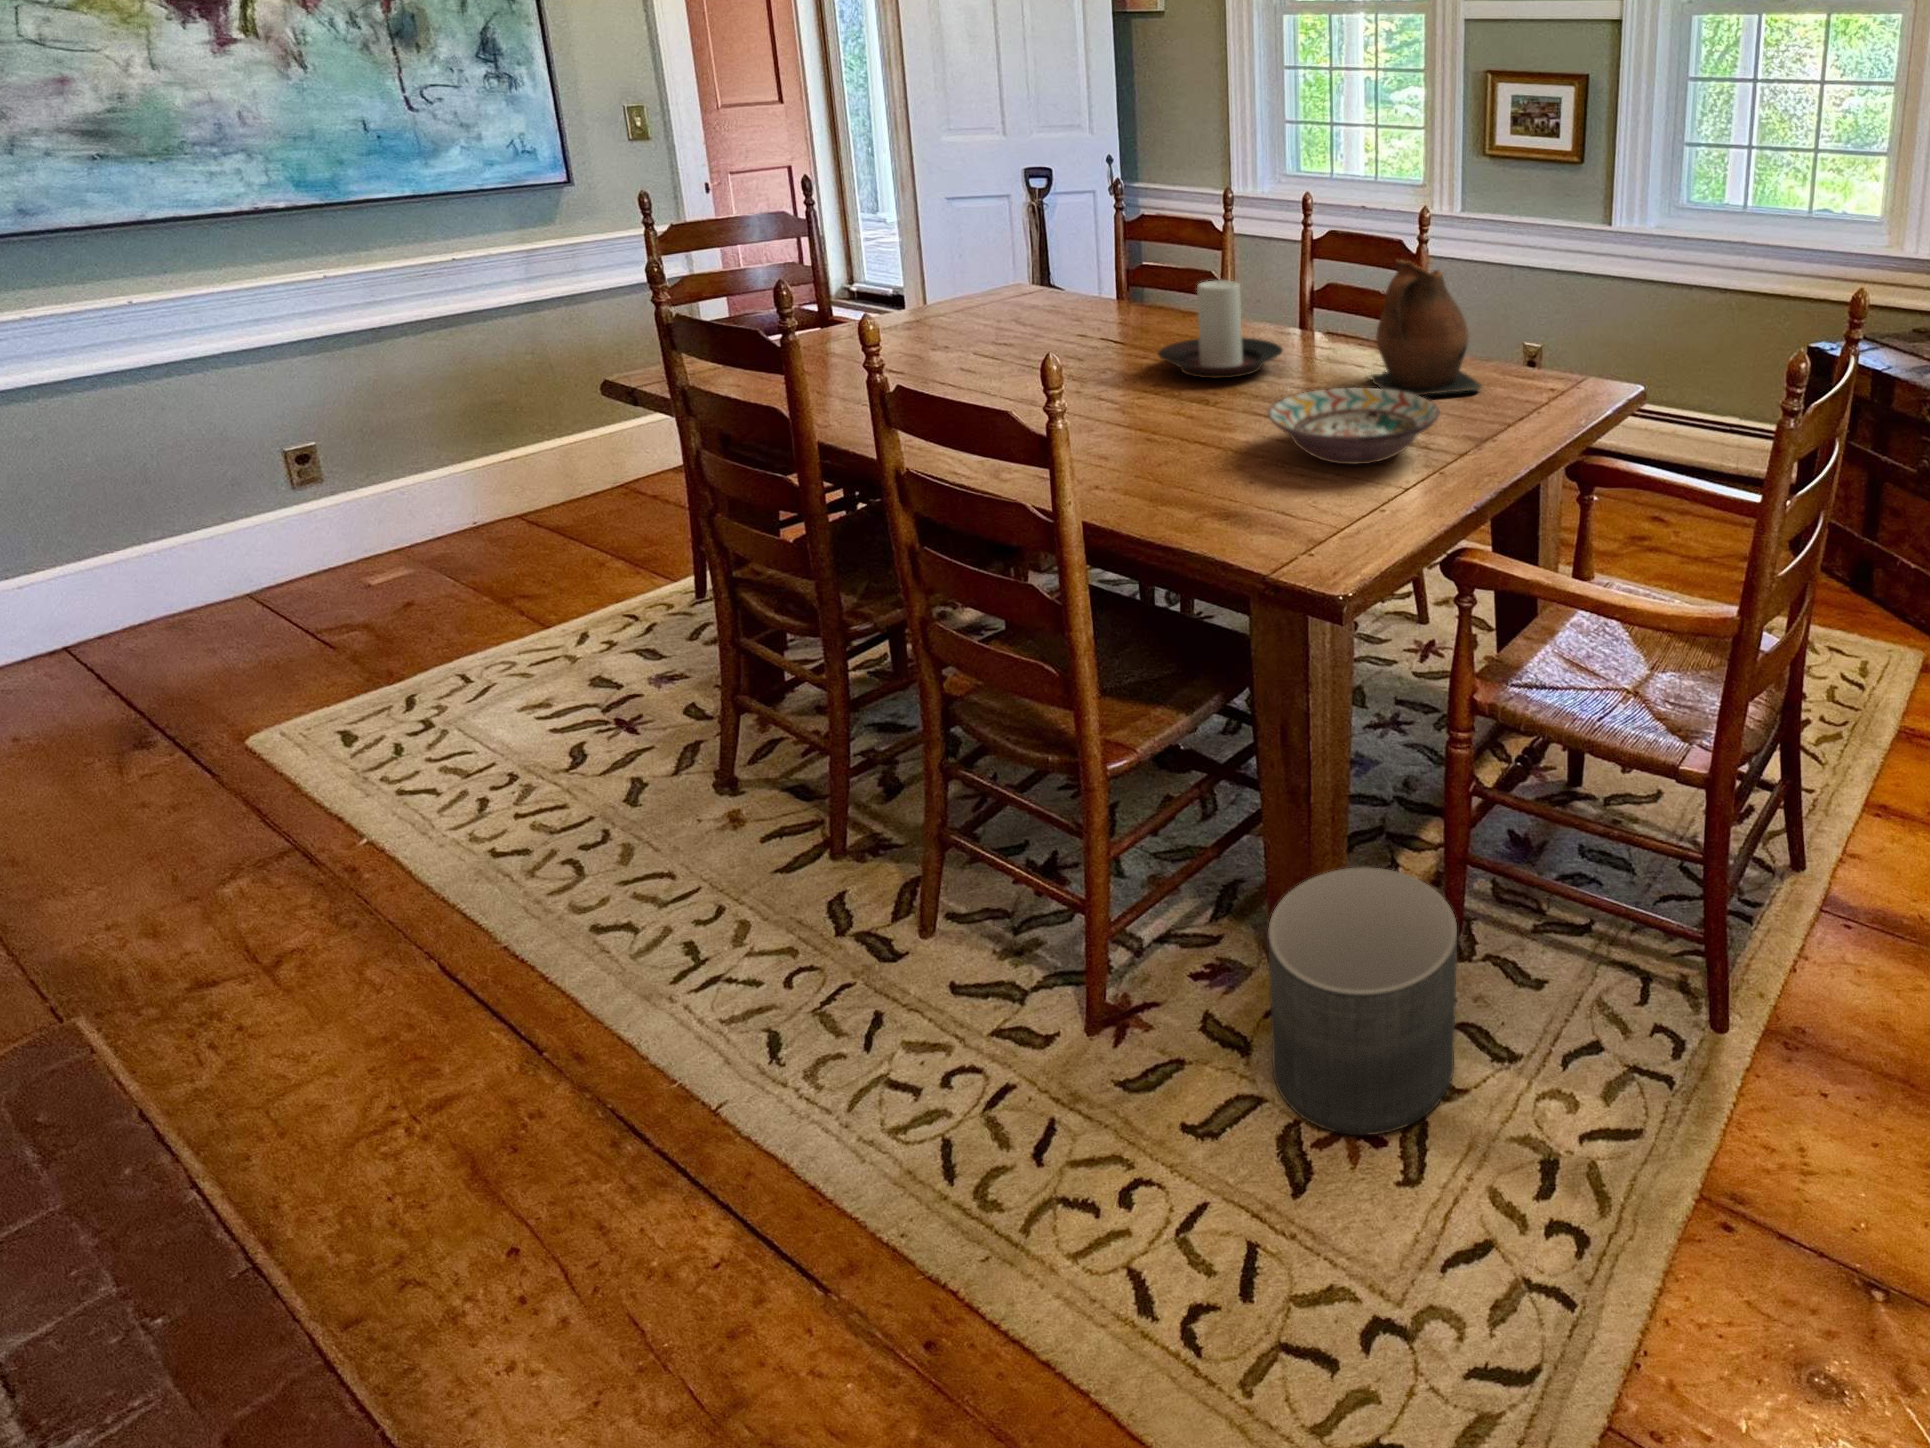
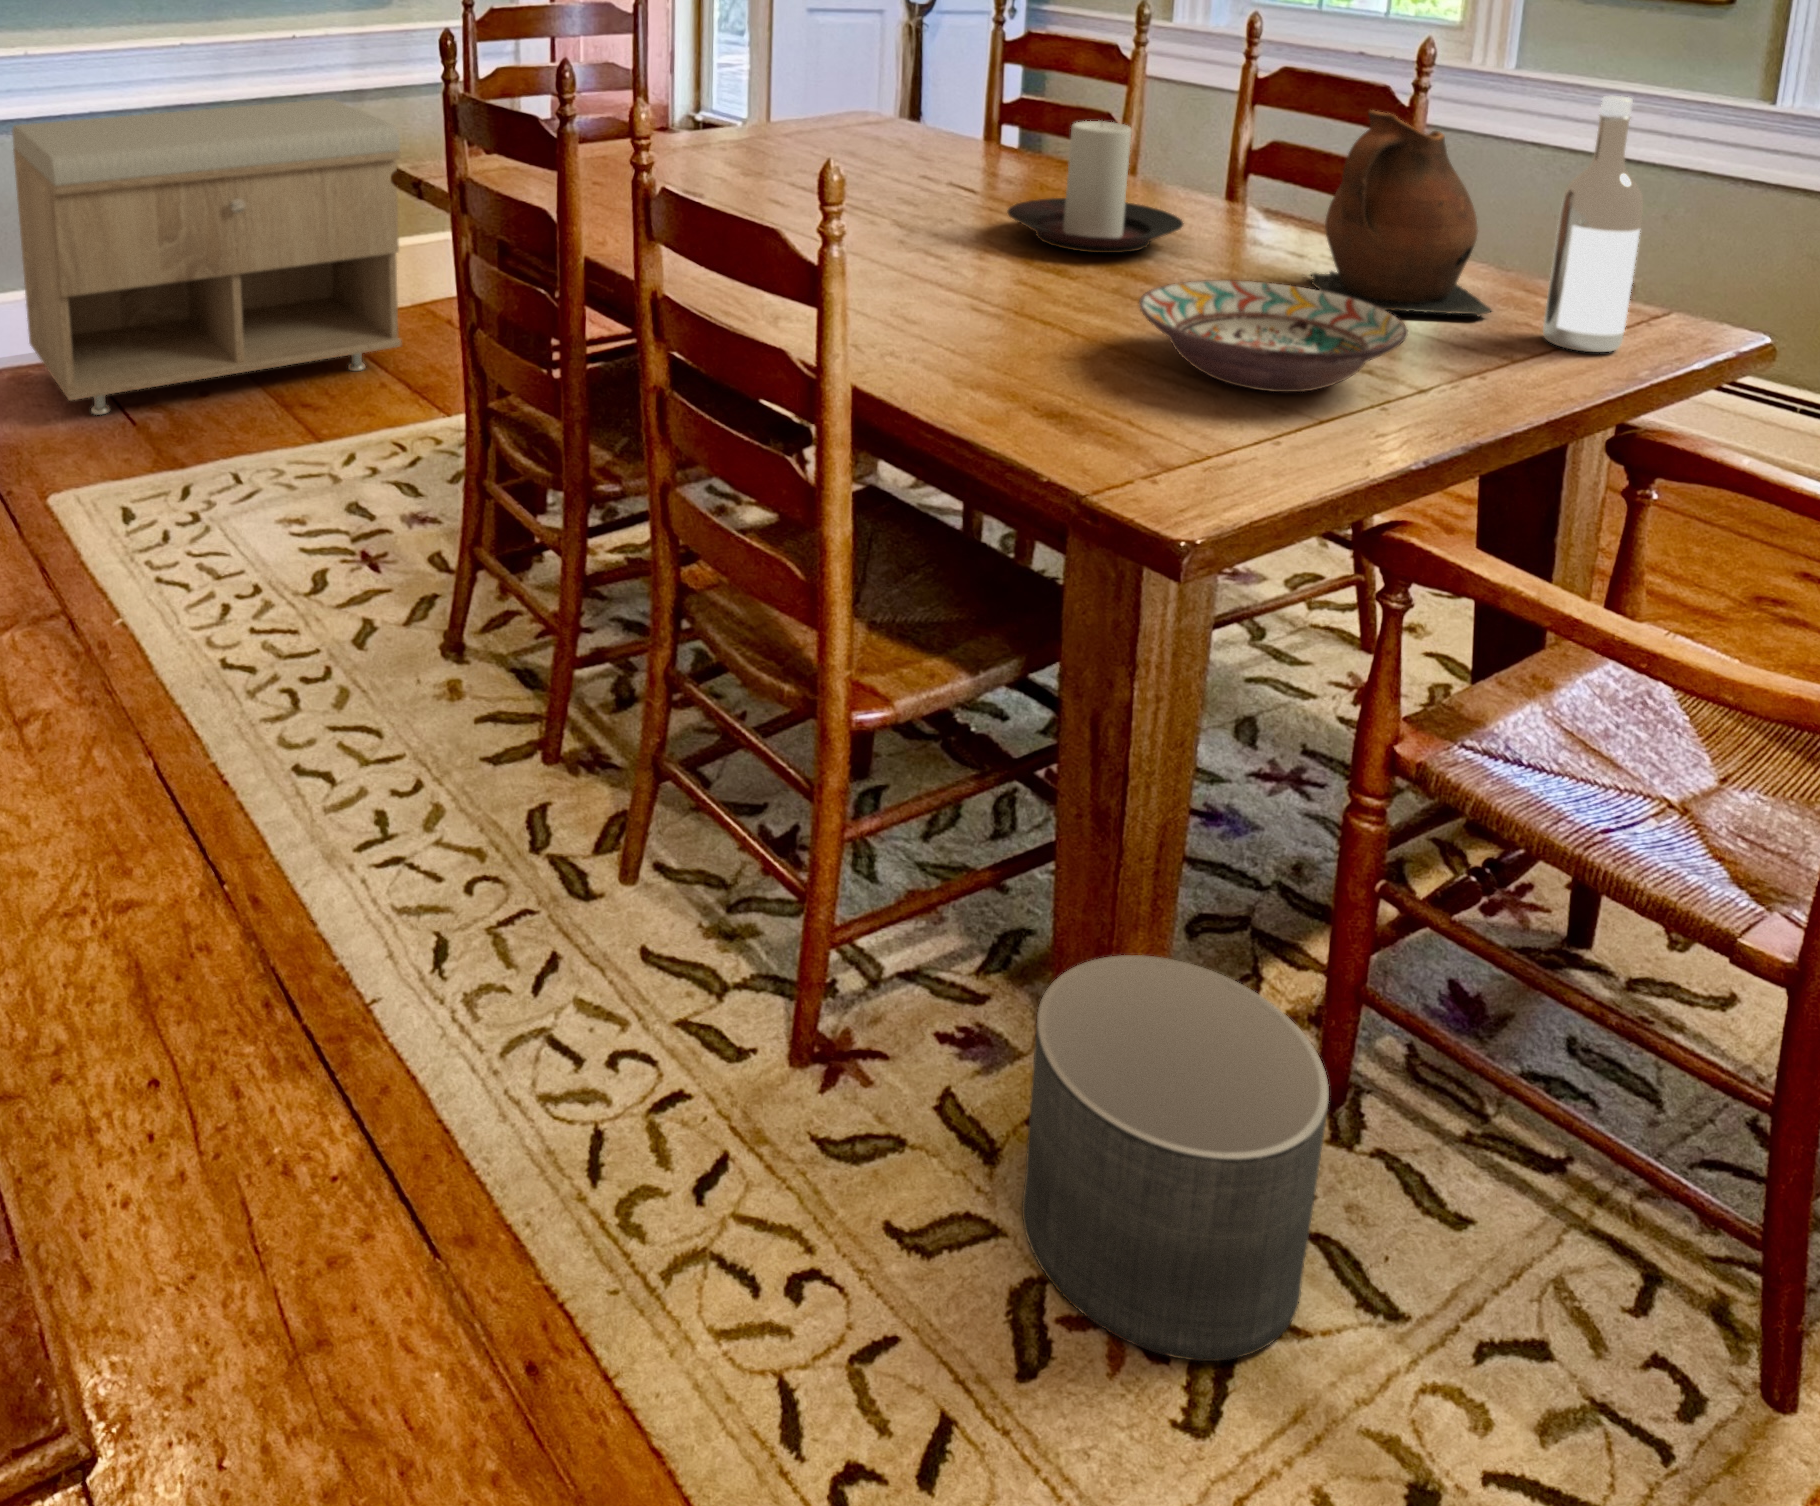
wine bottle: none [1513,240,1559,406] -> present [1543,96,1643,352]
storage bench: none [116,312,616,657] -> present [12,99,401,415]

